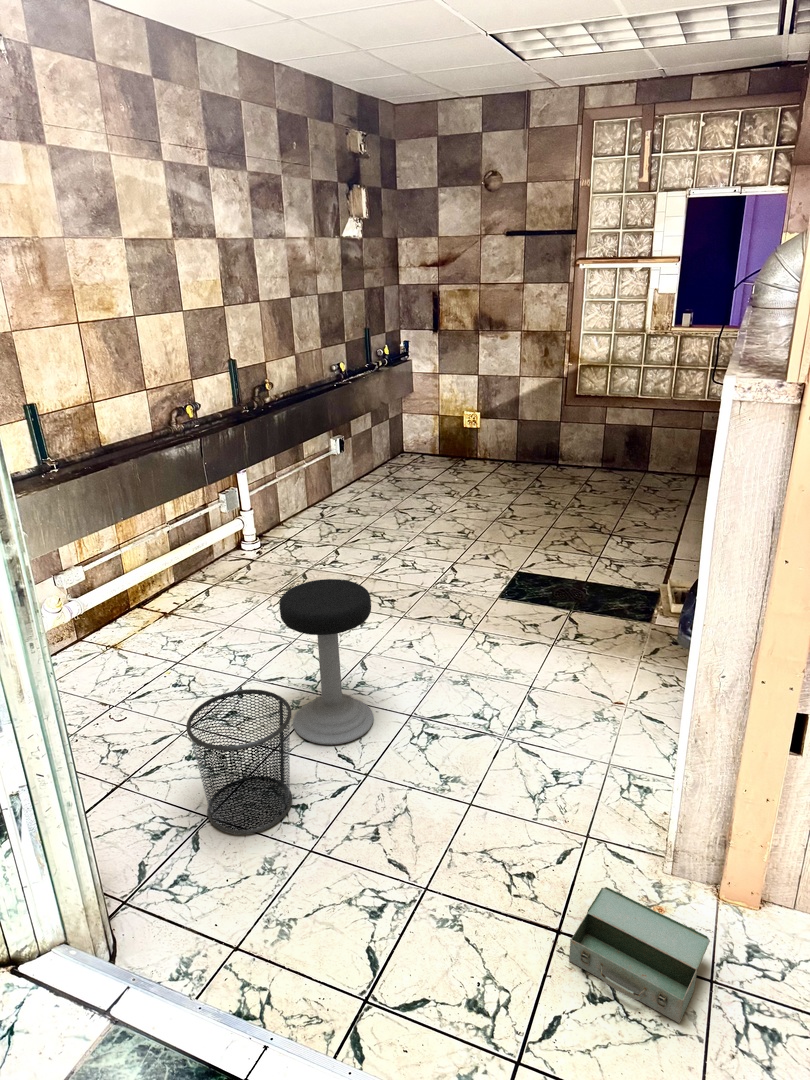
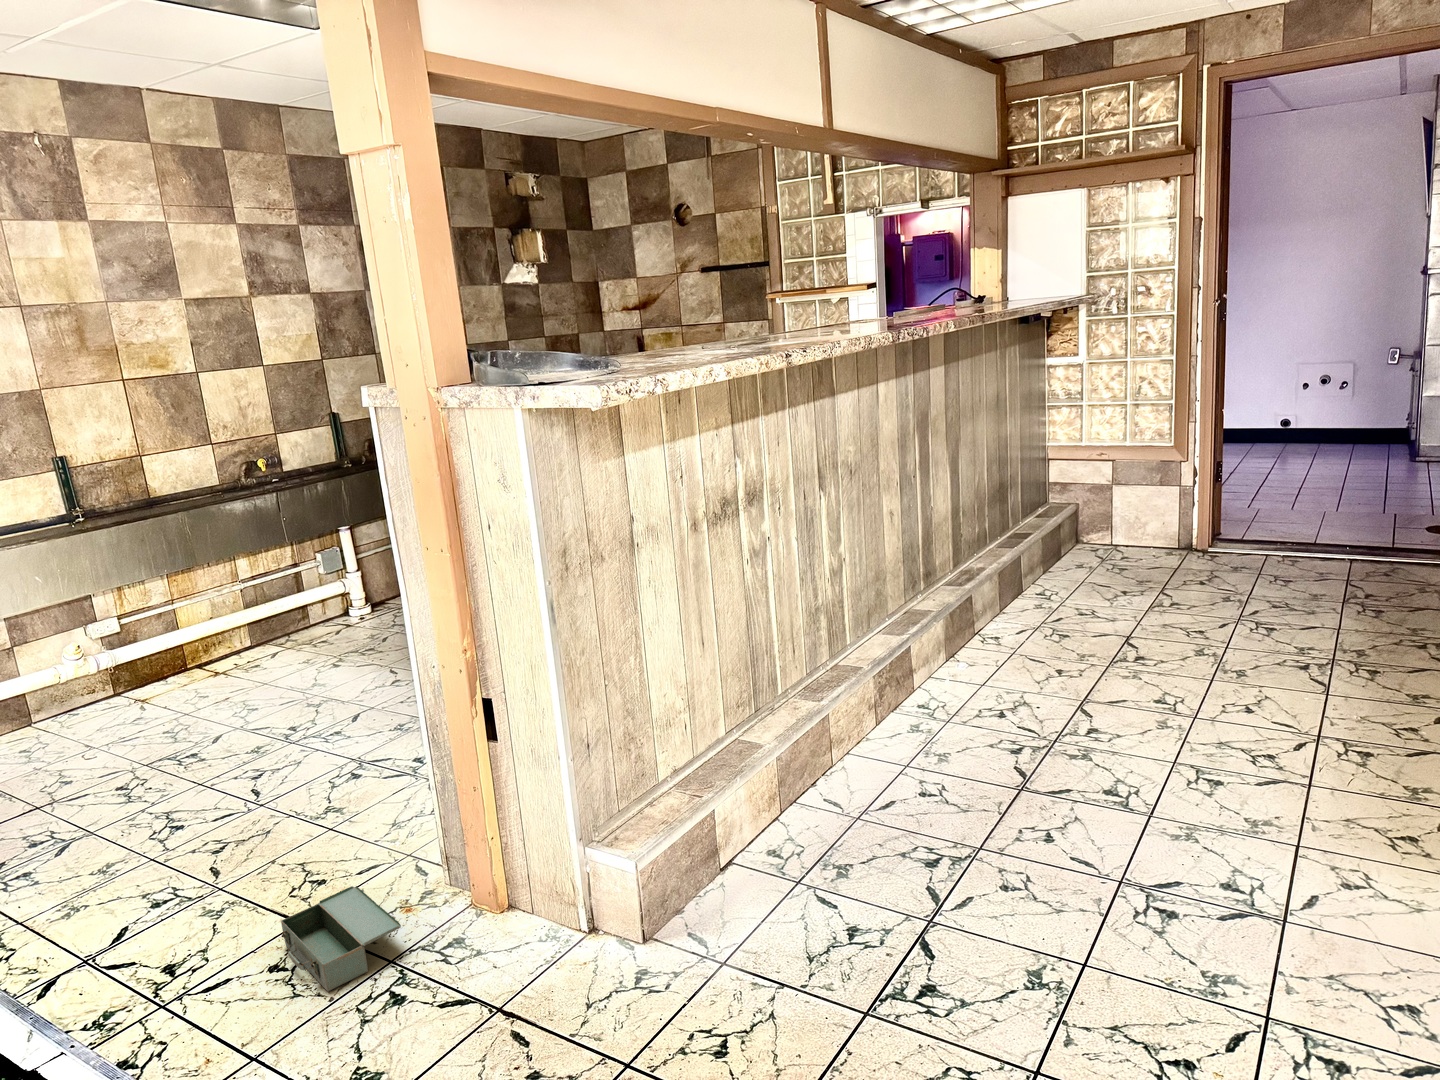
stool: present [280,579,374,745] -> none [207,616,324,781]
waste bin: present [186,689,292,834] -> none [59,711,183,846]

